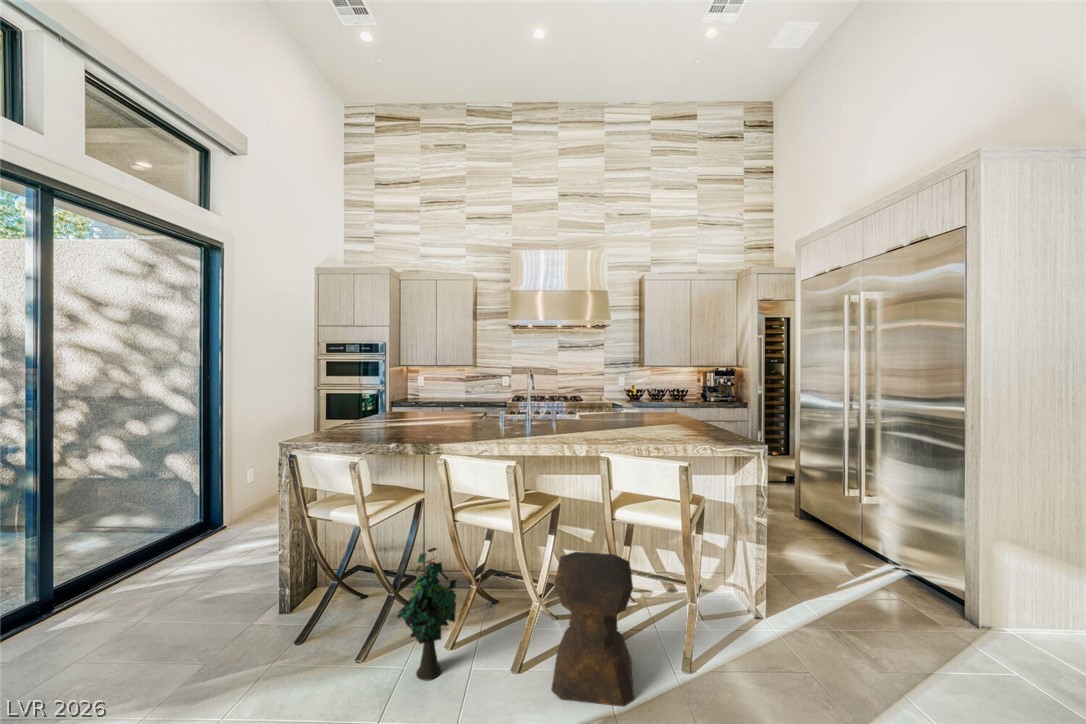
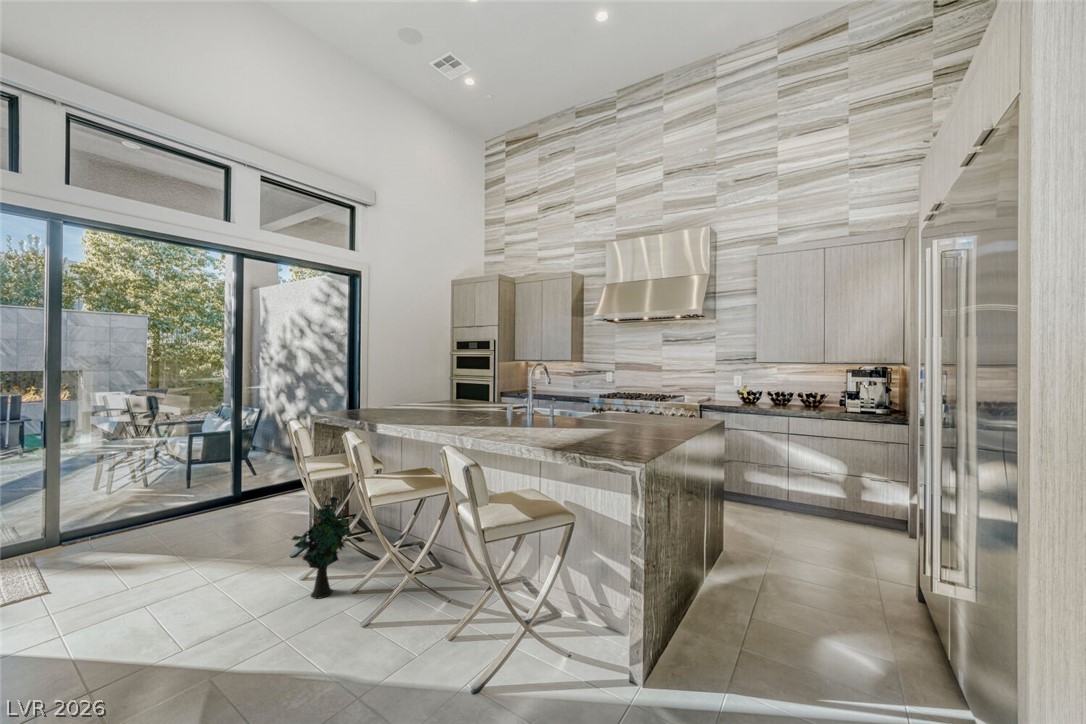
stool: present [551,552,634,707] -> none [359,526,454,672]

